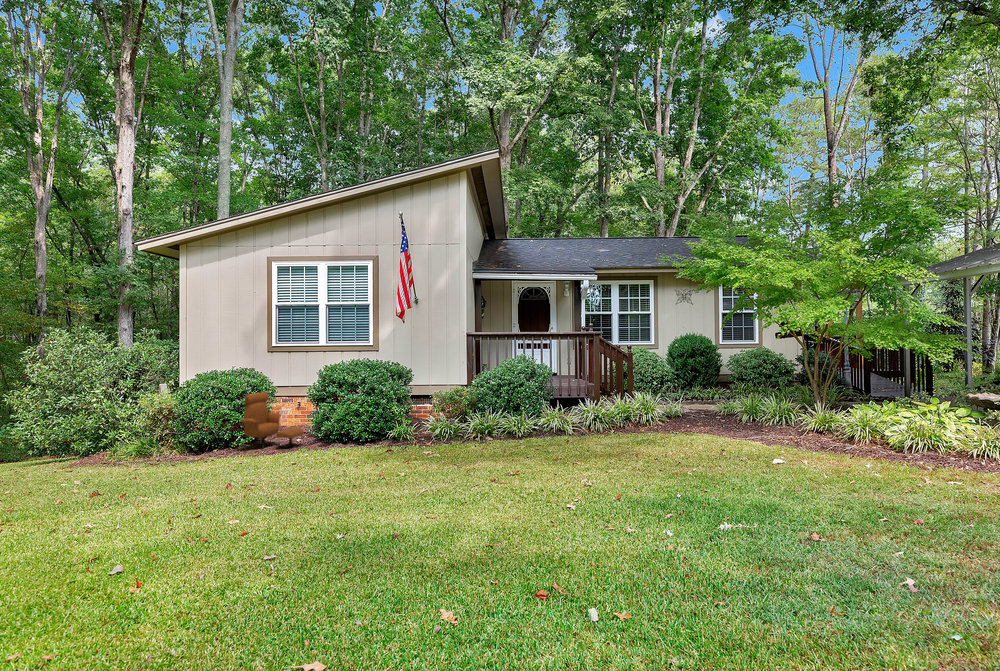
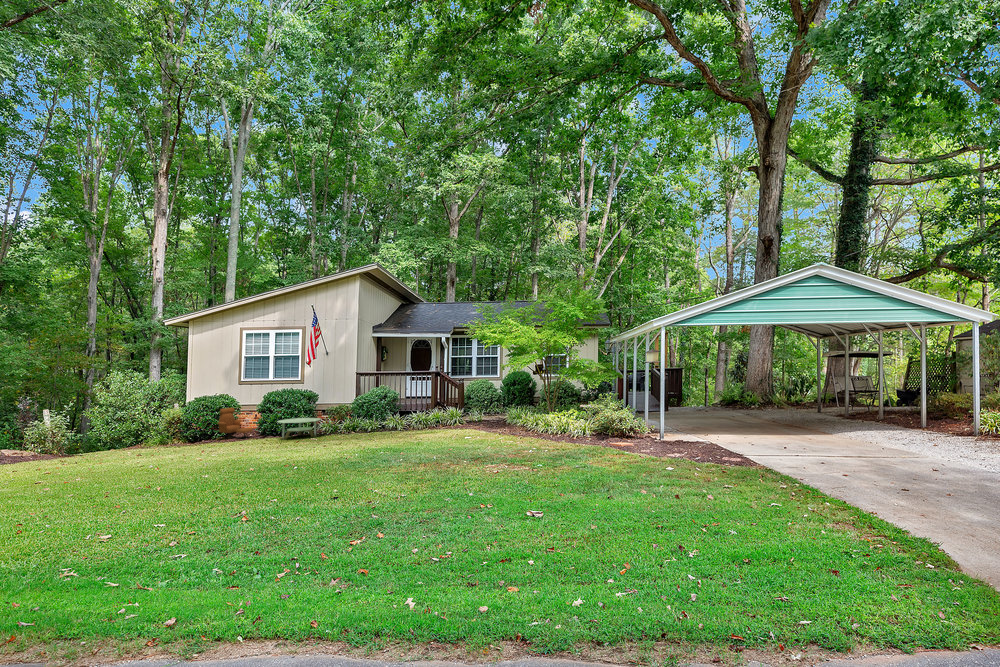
round table: none [357,412,433,454] -> present [278,418,321,439]

